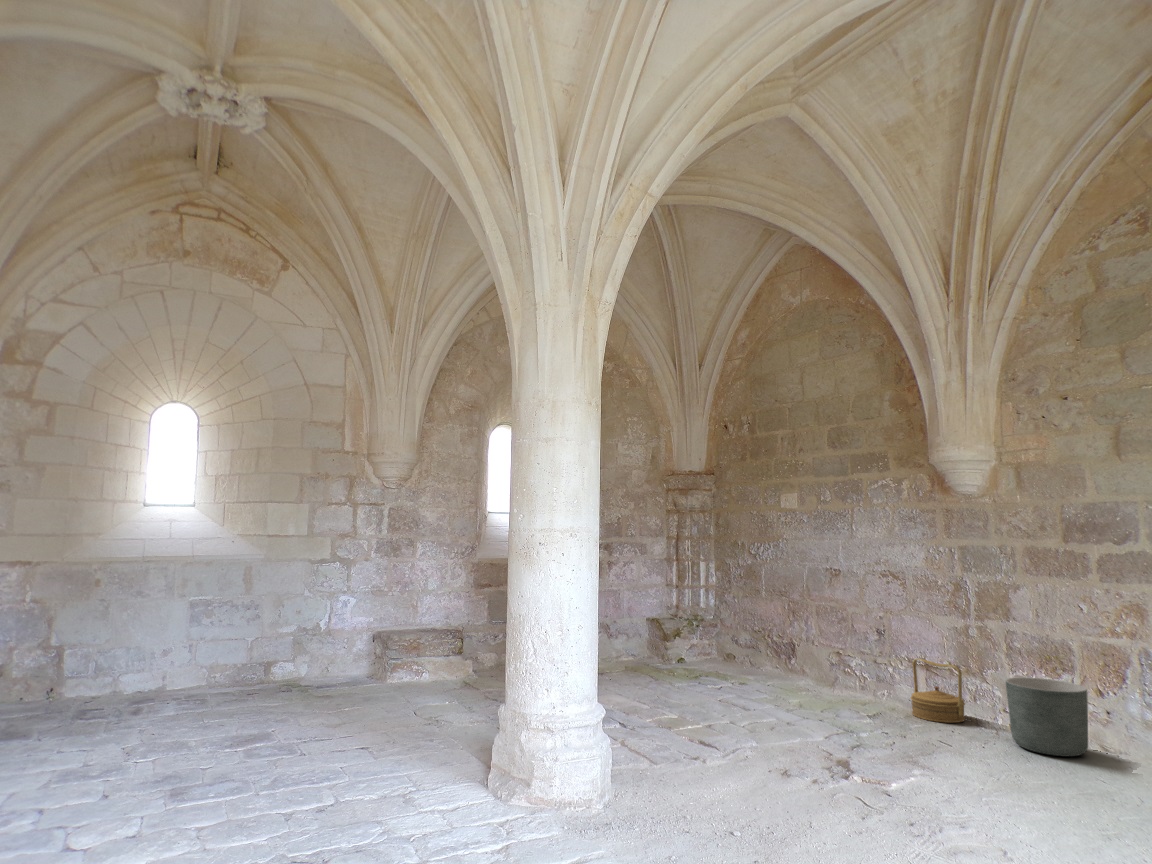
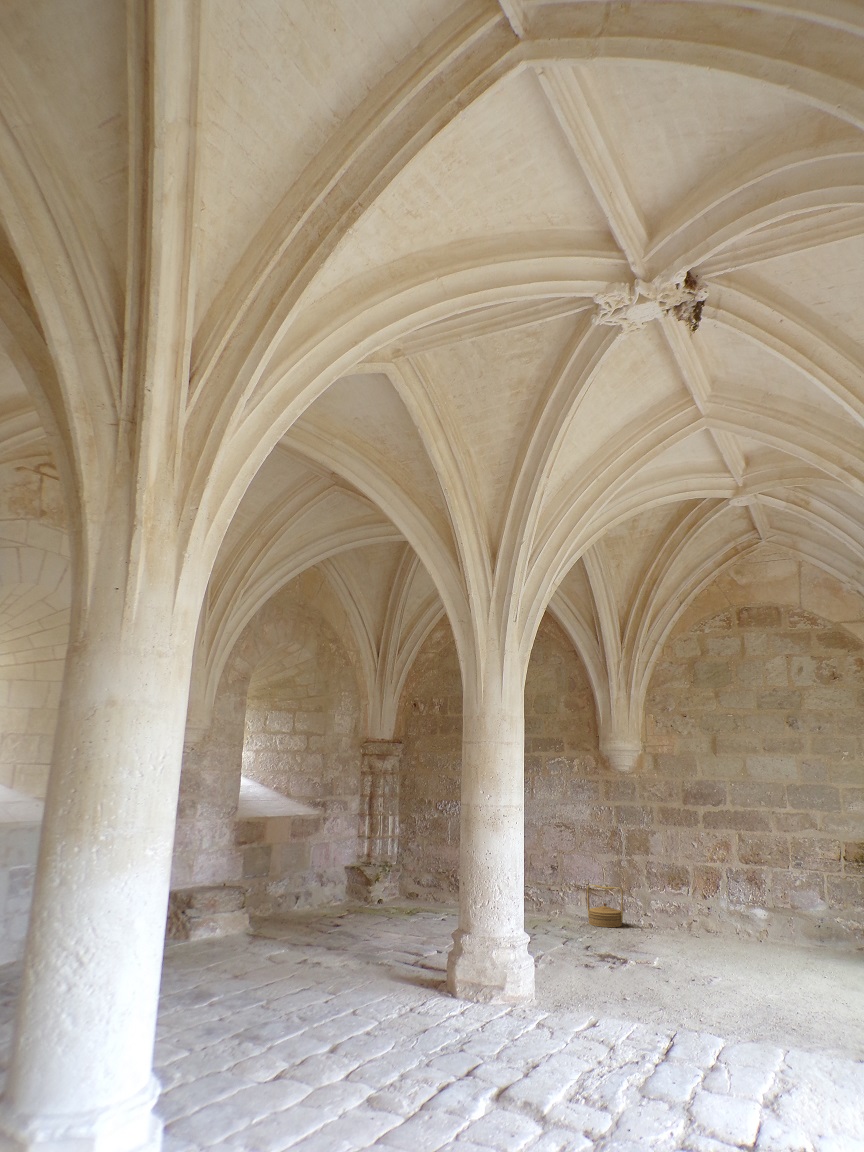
planter: present [1006,677,1088,756] -> none [658,891,703,938]

